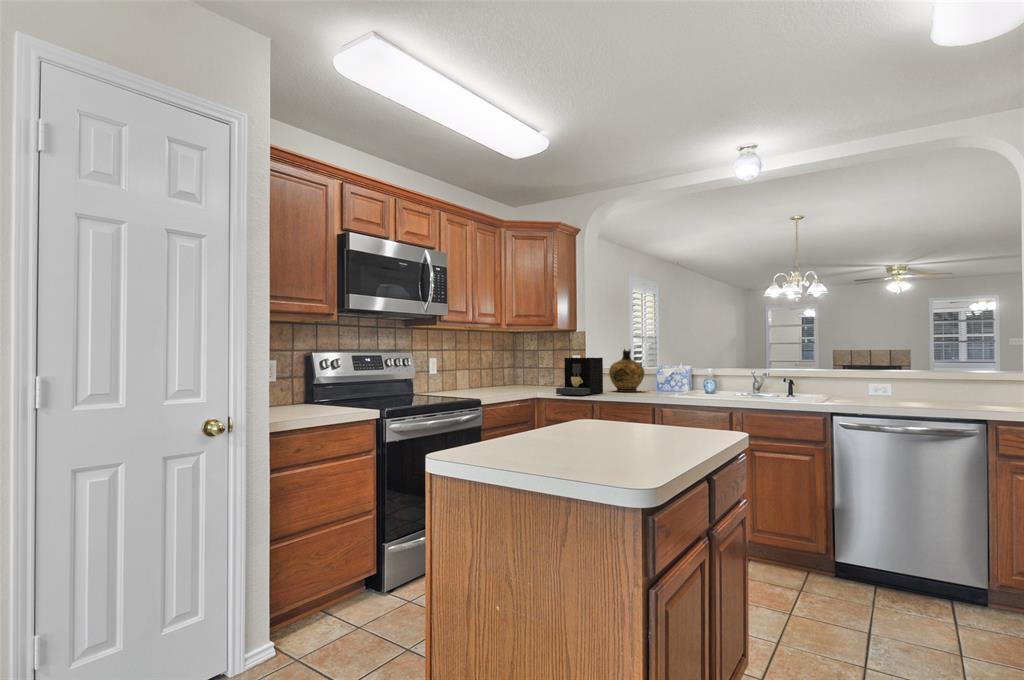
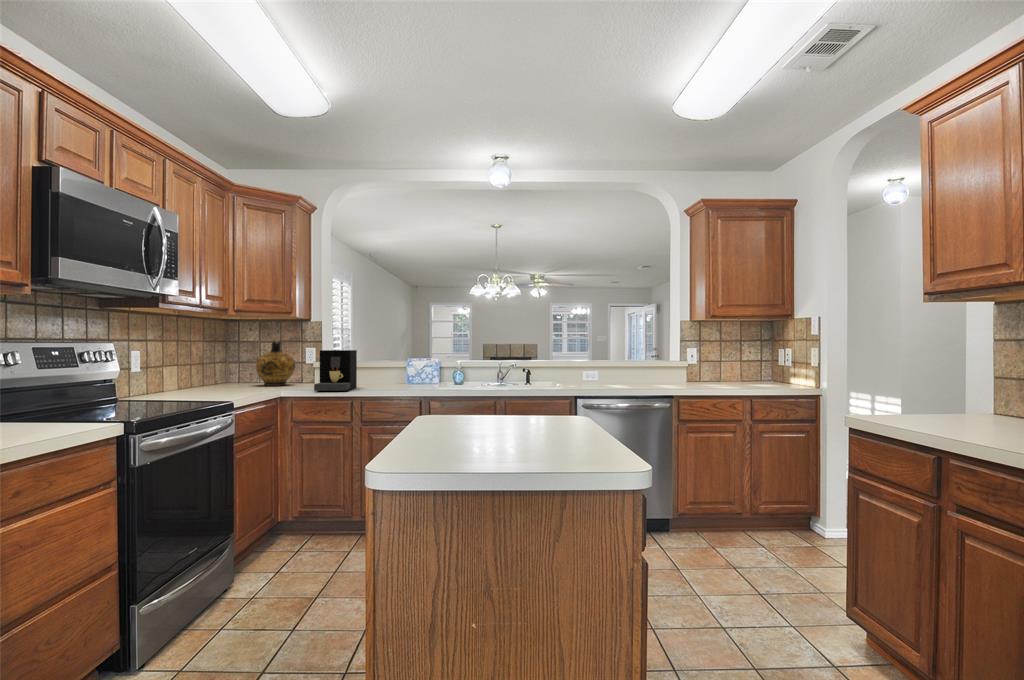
ceramic jug: present [609,349,644,392] -> present [256,341,295,386]

